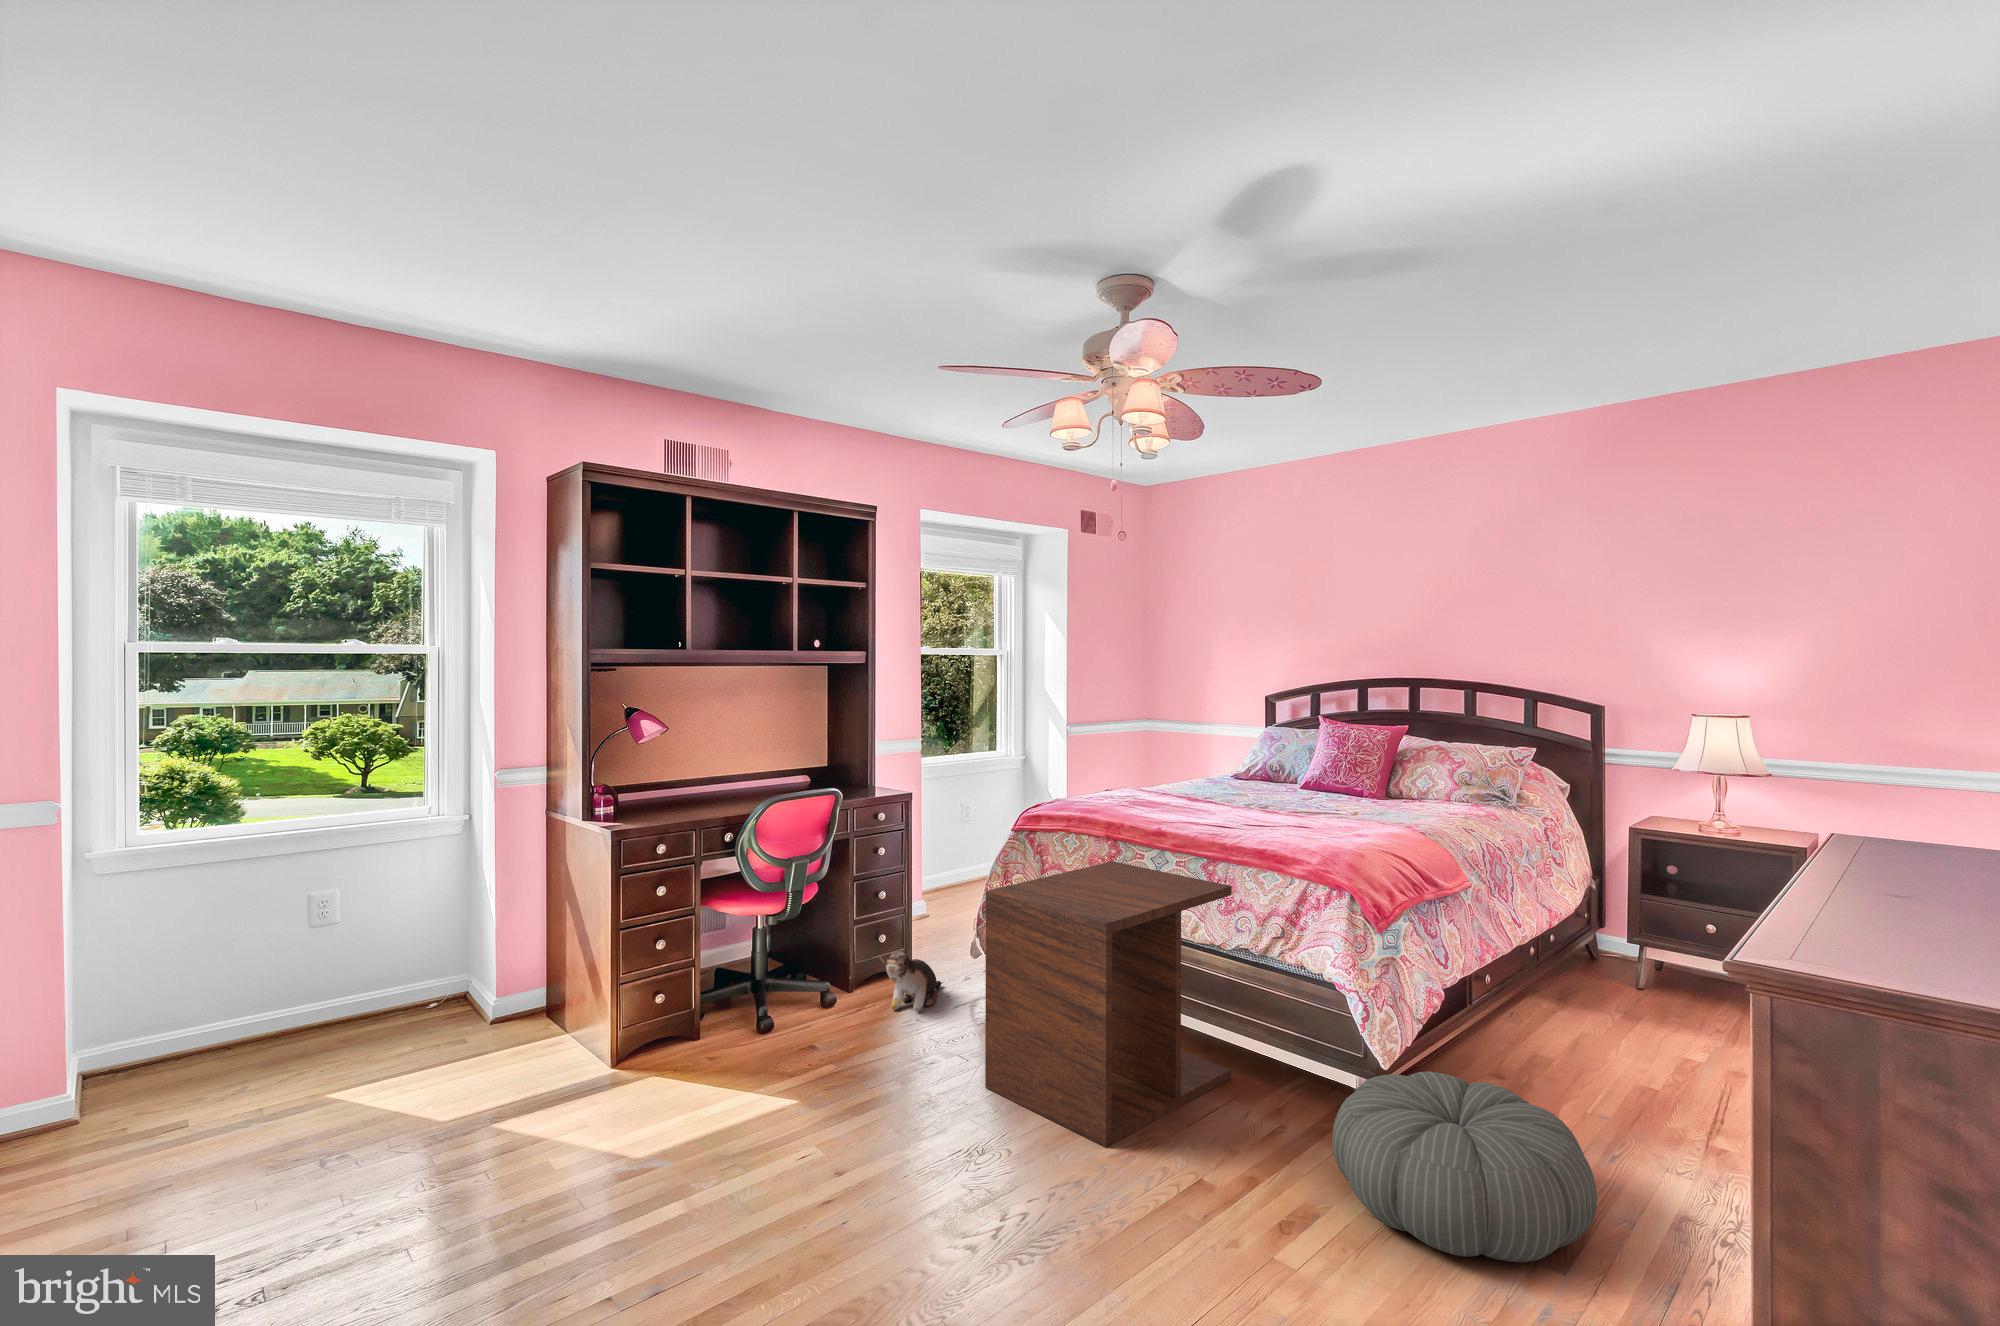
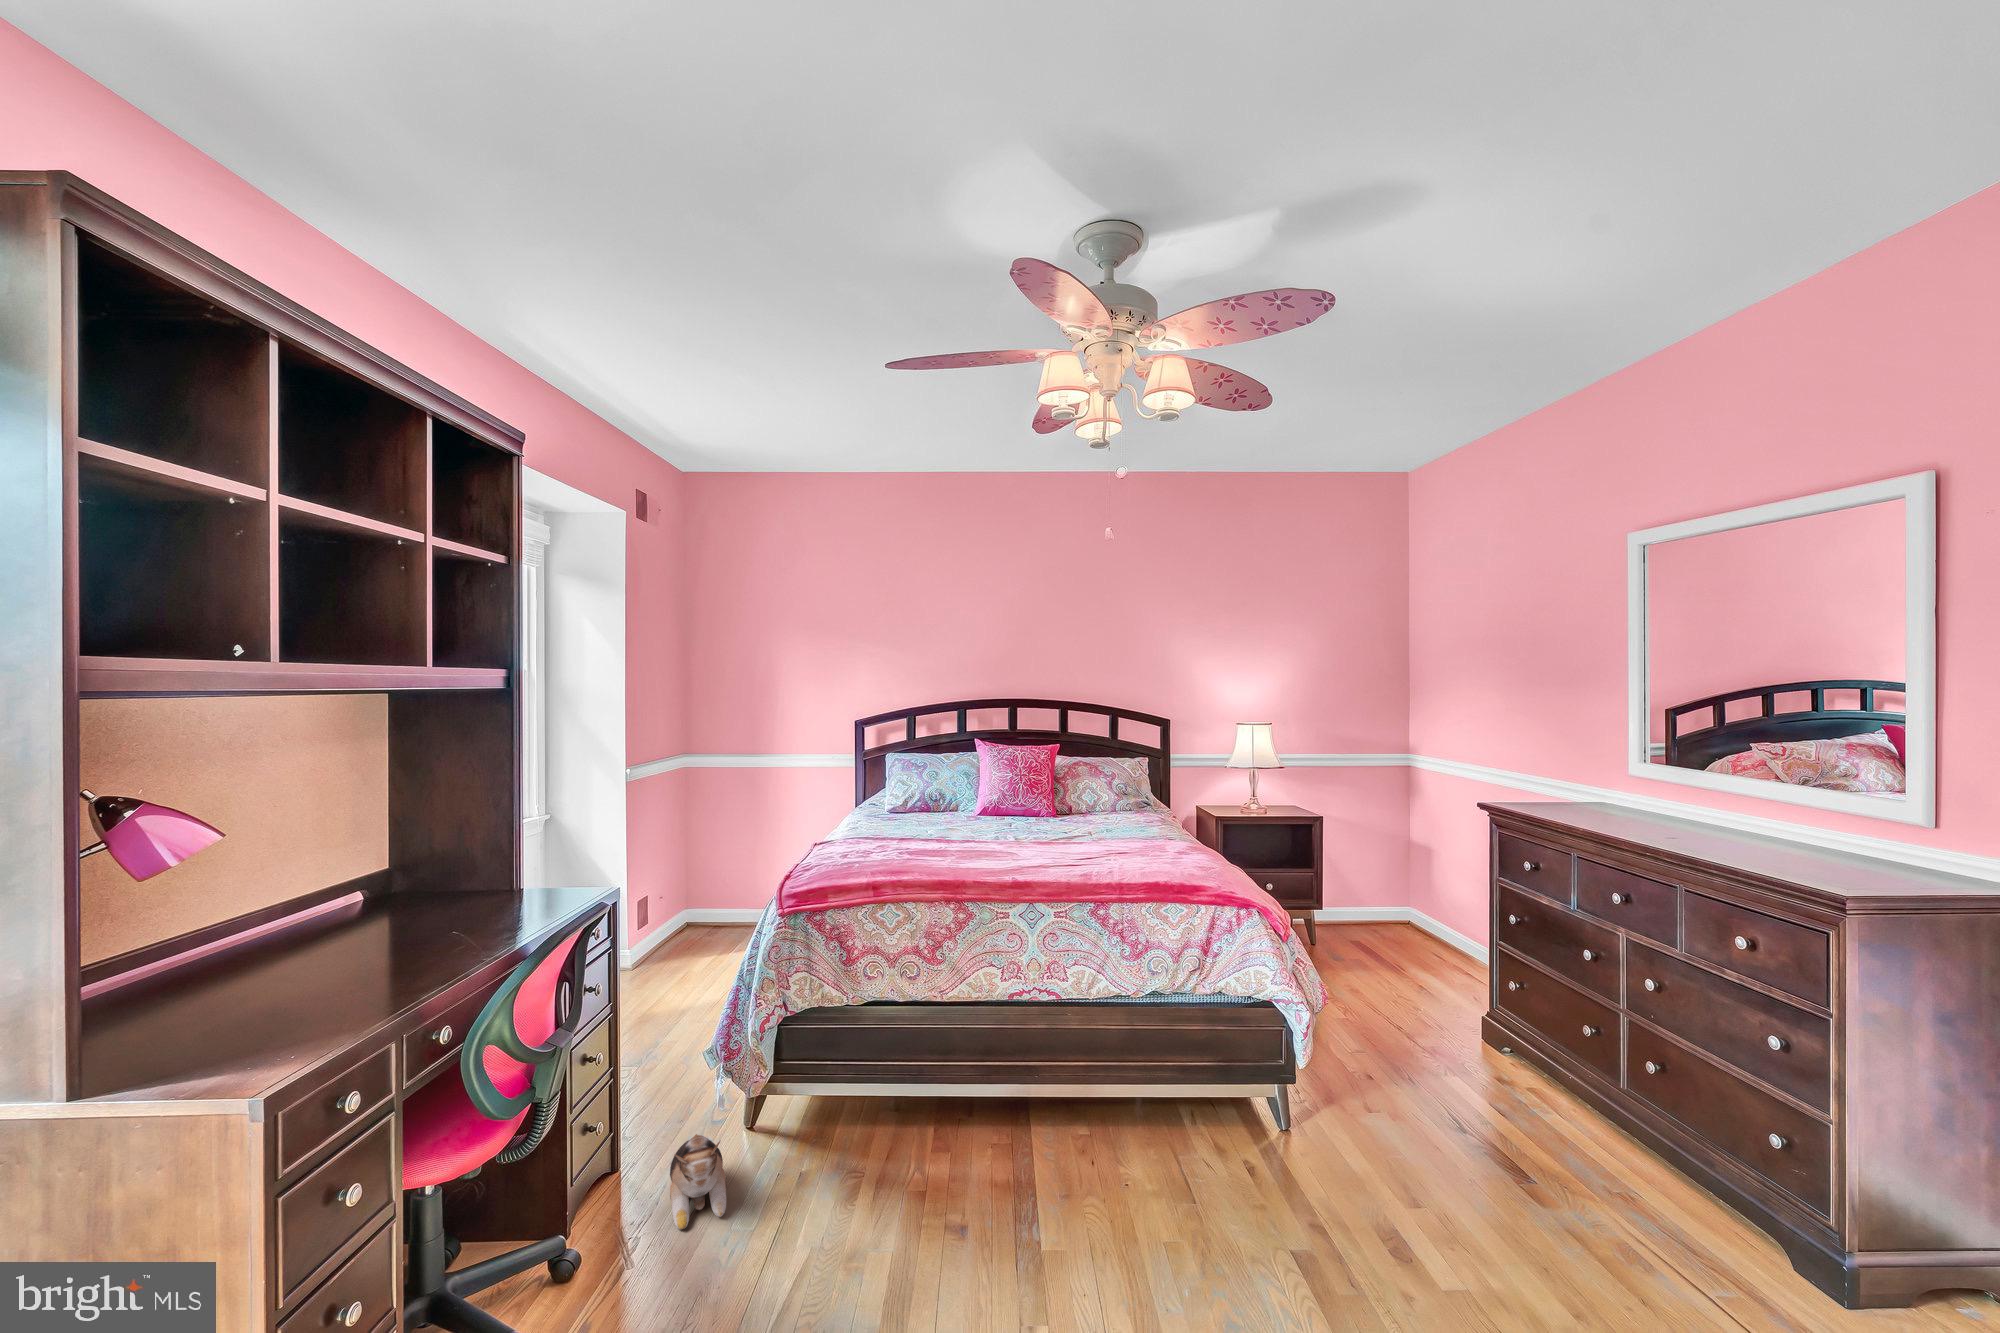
side table: present [985,861,1232,1148] -> none [962,927,1184,1280]
pouf: present [1332,1072,1597,1262] -> none [1332,1054,1574,1223]

